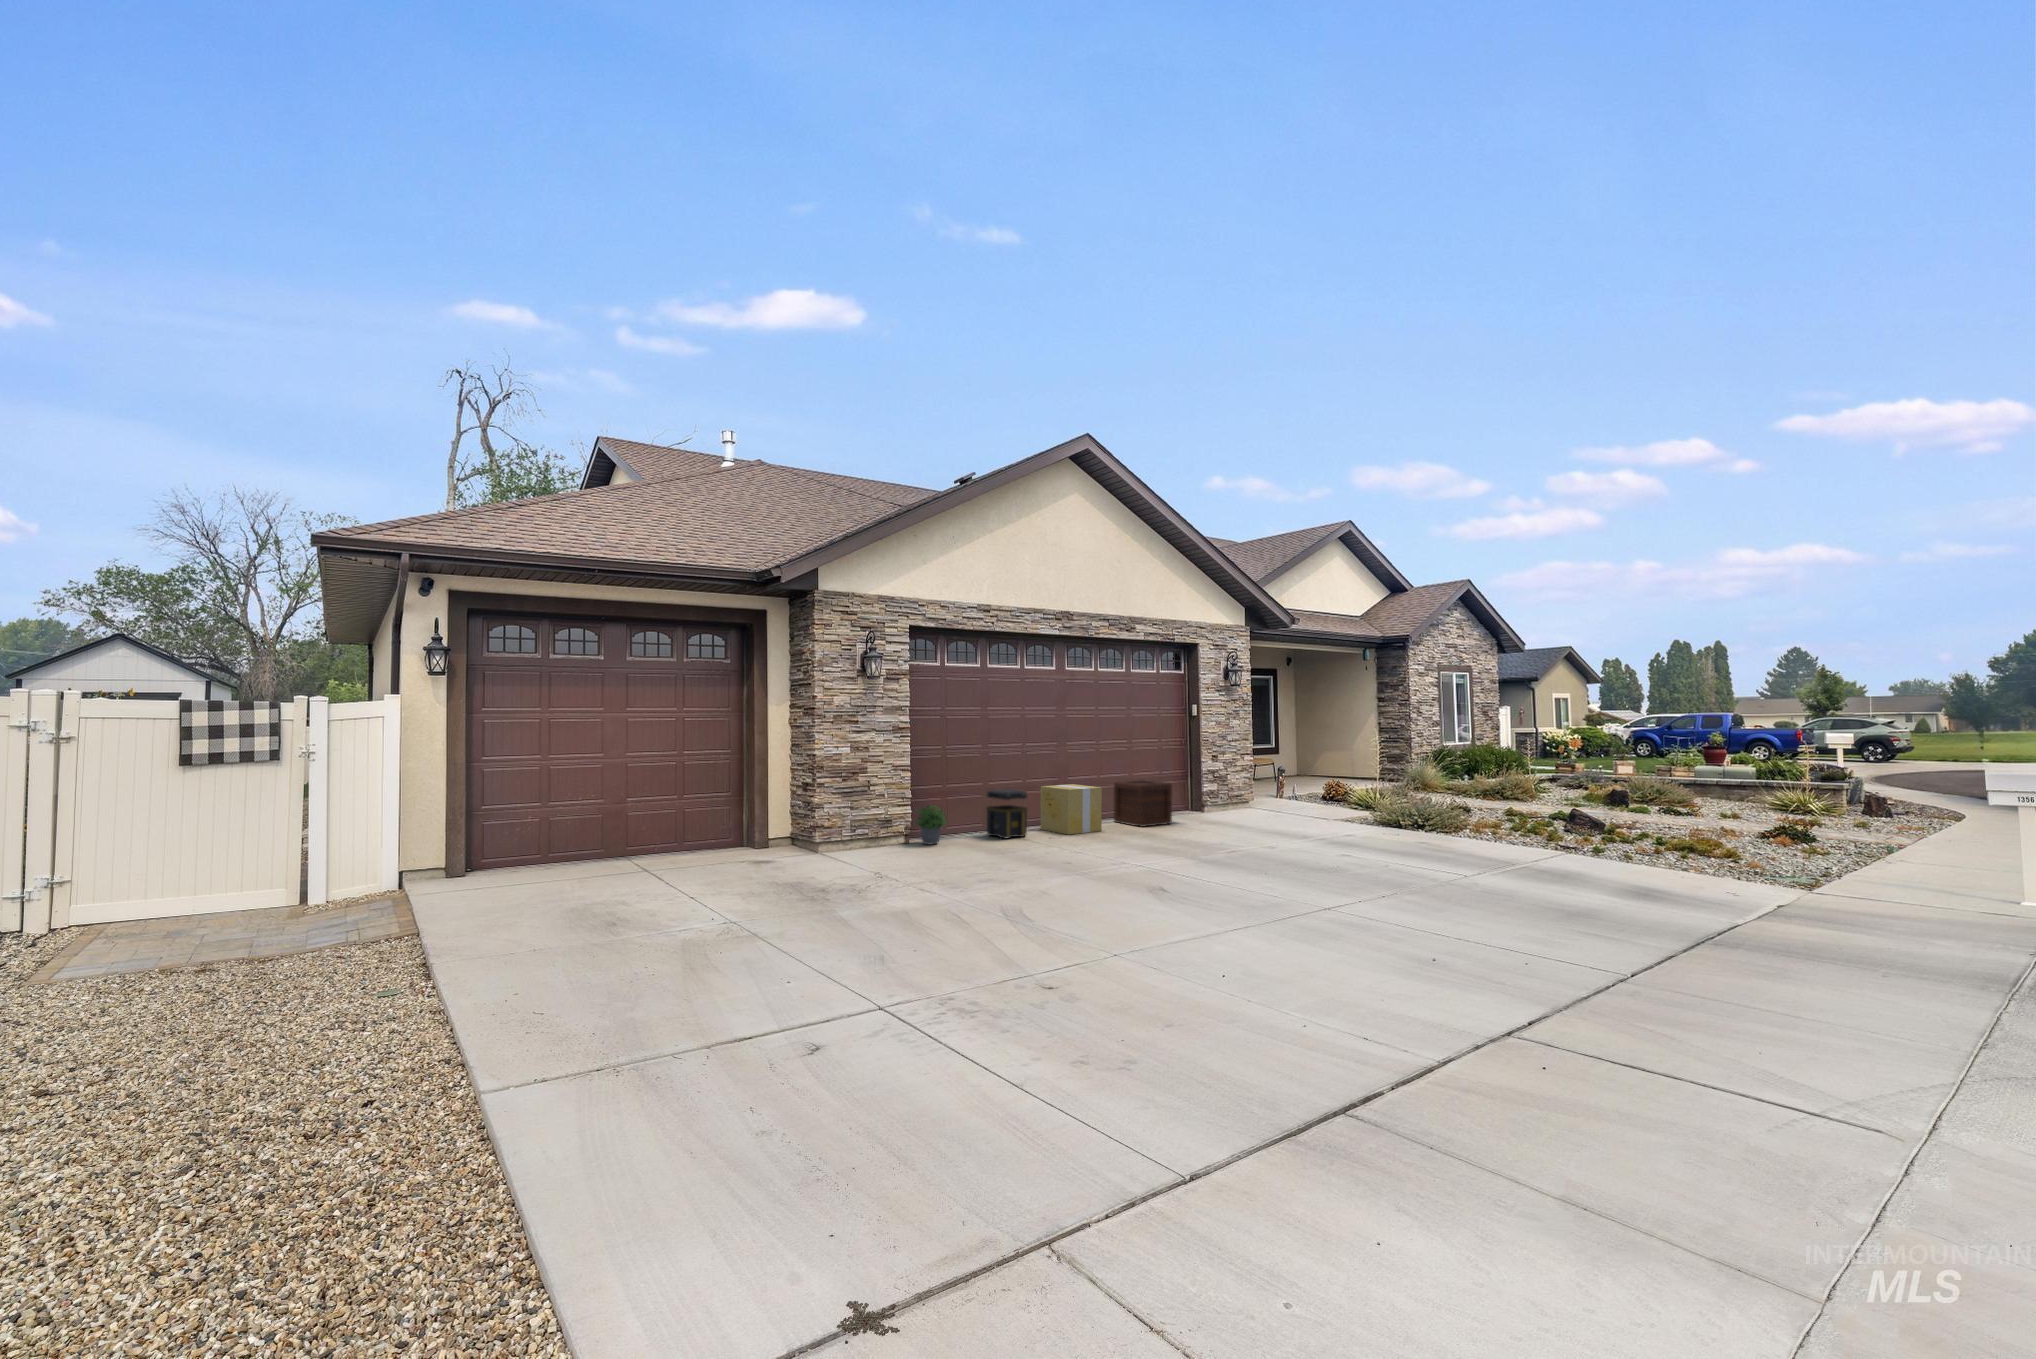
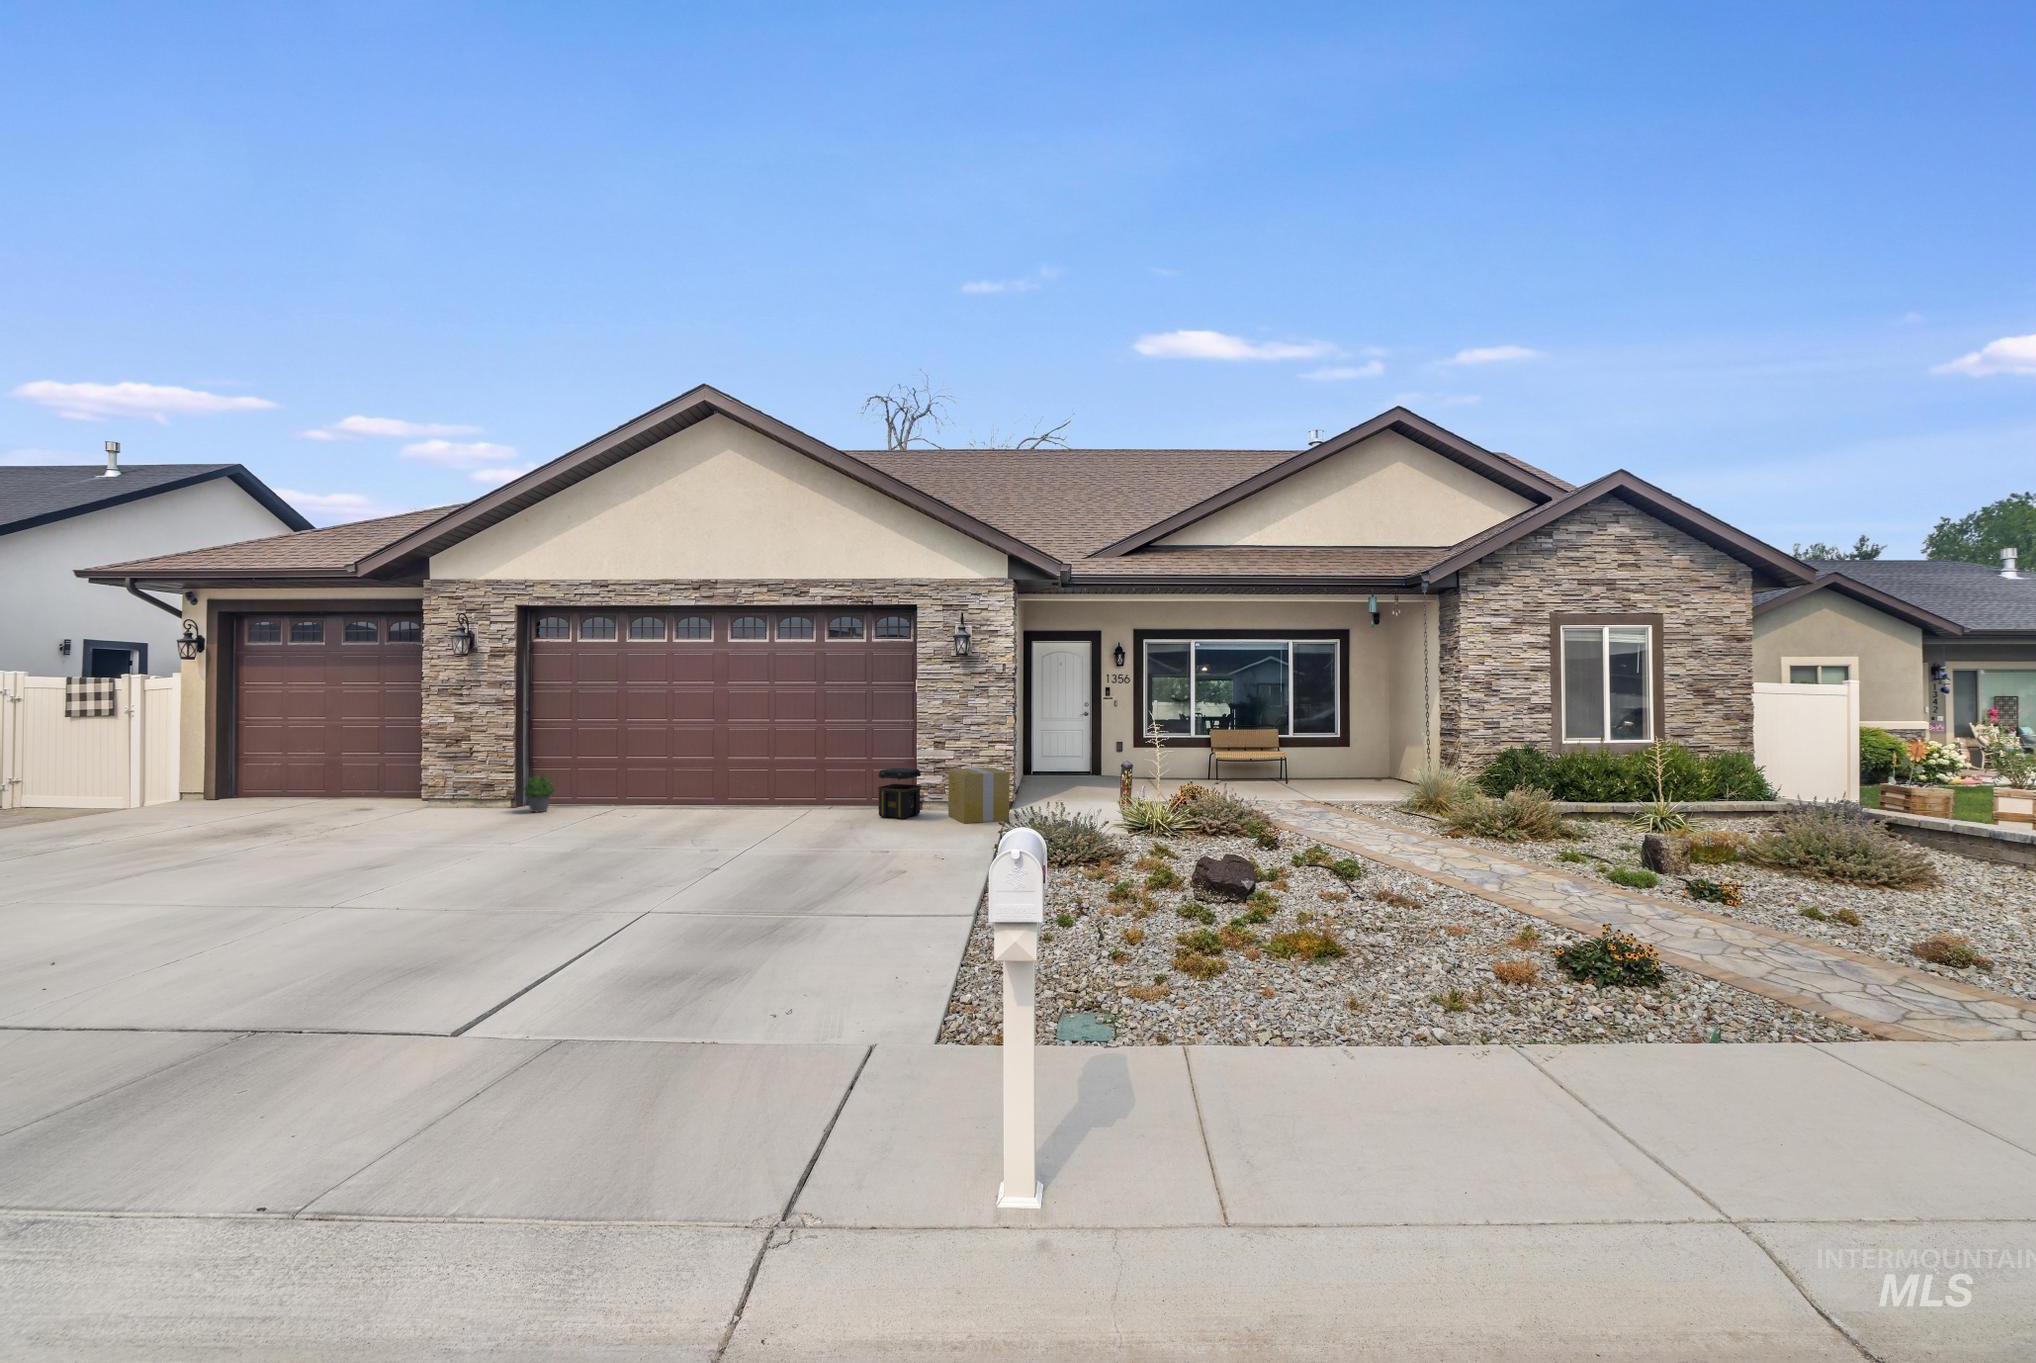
wooden crate: present [1114,780,1172,827] -> none [770,766,829,819]
cardboard box: present [1041,784,1102,834] -> present [948,767,1009,823]
toolbox: present [986,790,1027,839] -> present [878,768,921,819]

